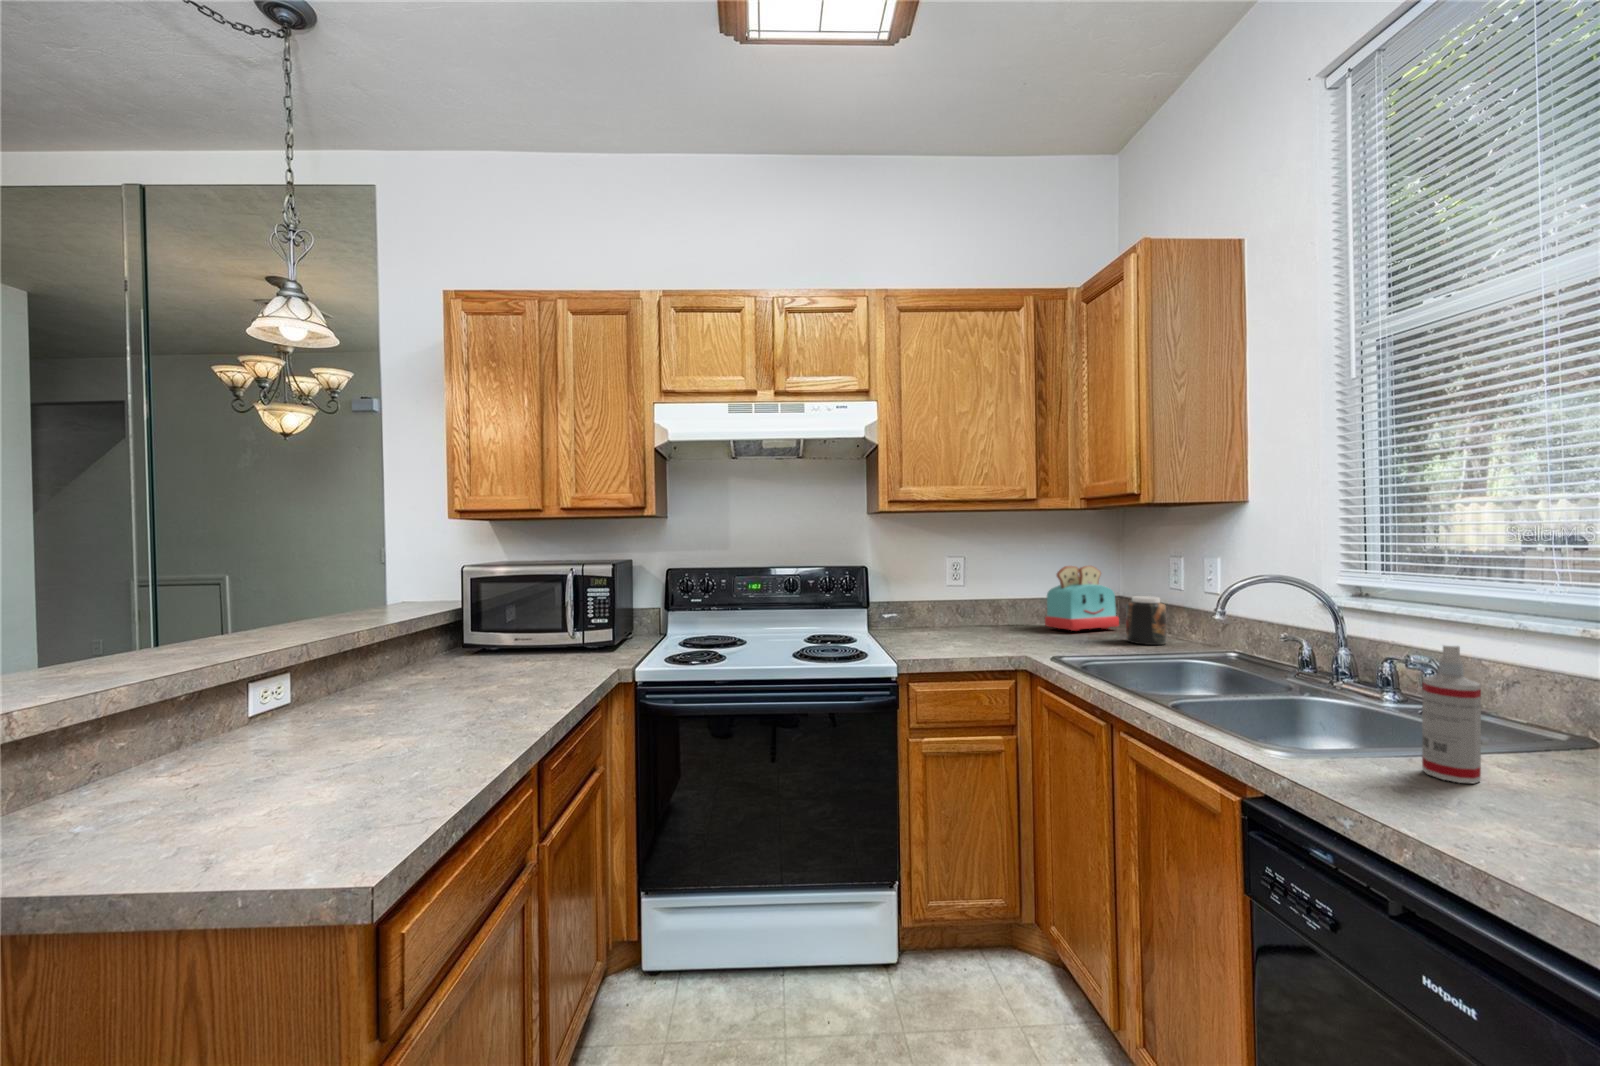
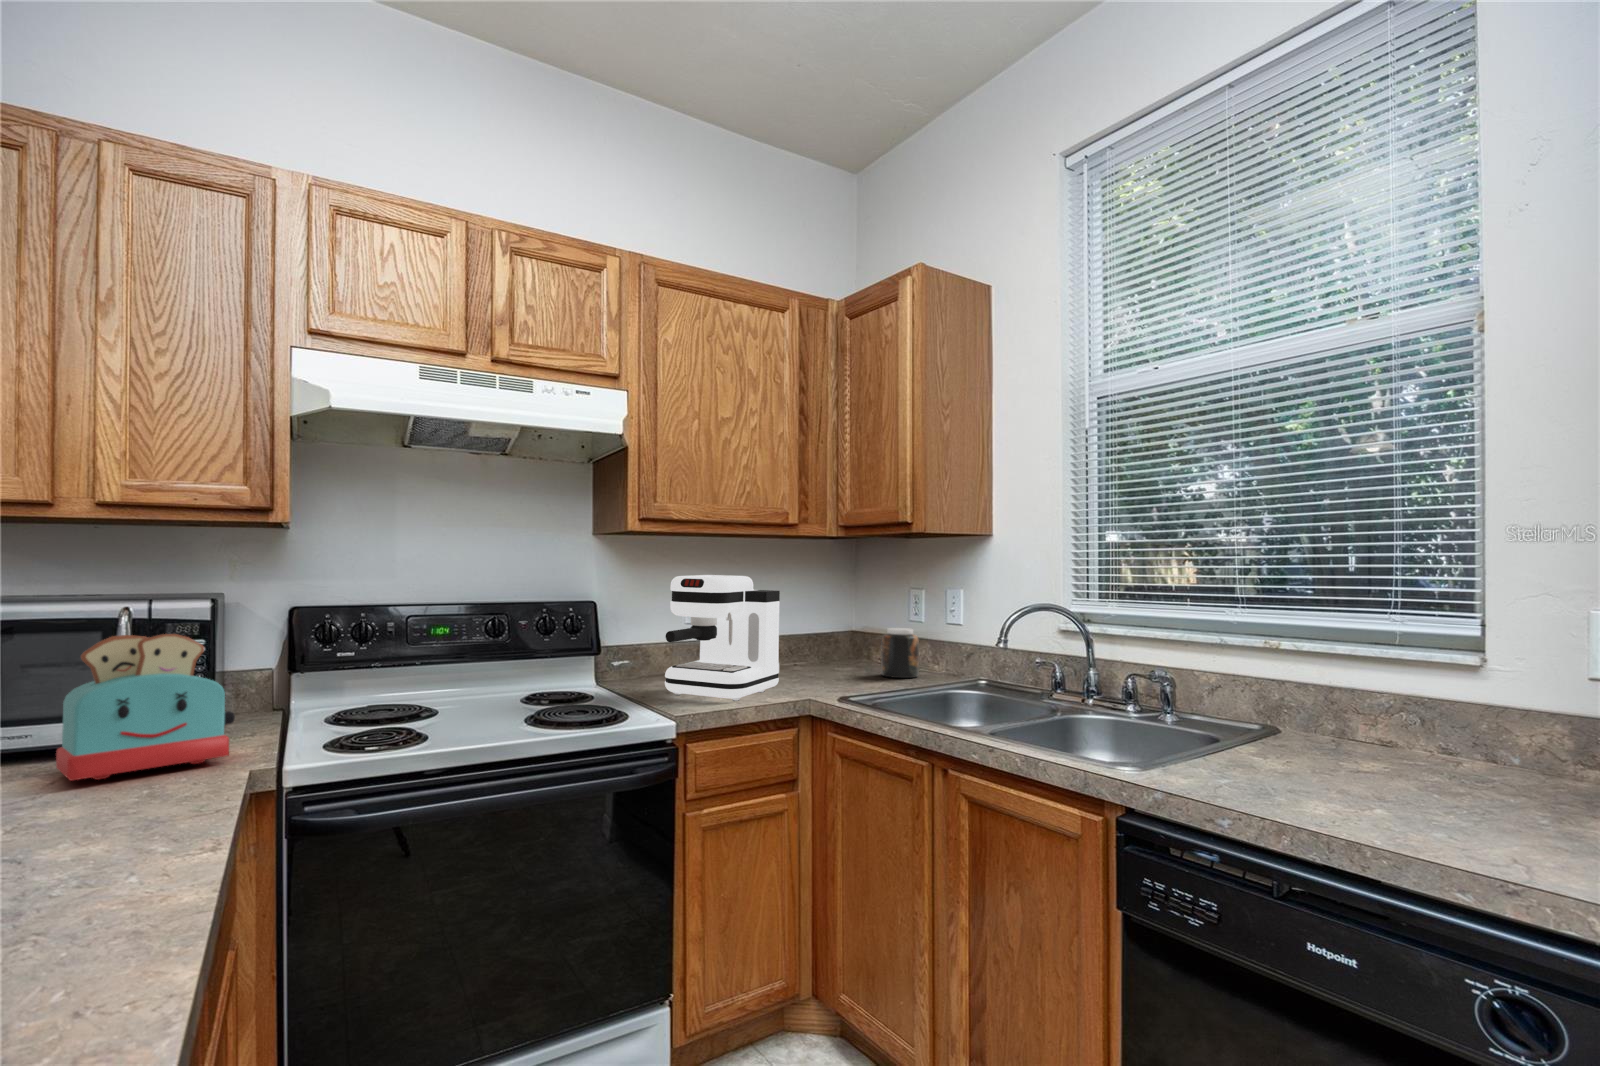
coffee maker: none [901,547,1010,652] -> present [665,575,780,701]
toaster: present [1045,566,1119,631] -> present [56,634,235,781]
spray bottle: present [1422,646,1481,784] -> none [1208,656,1246,769]

